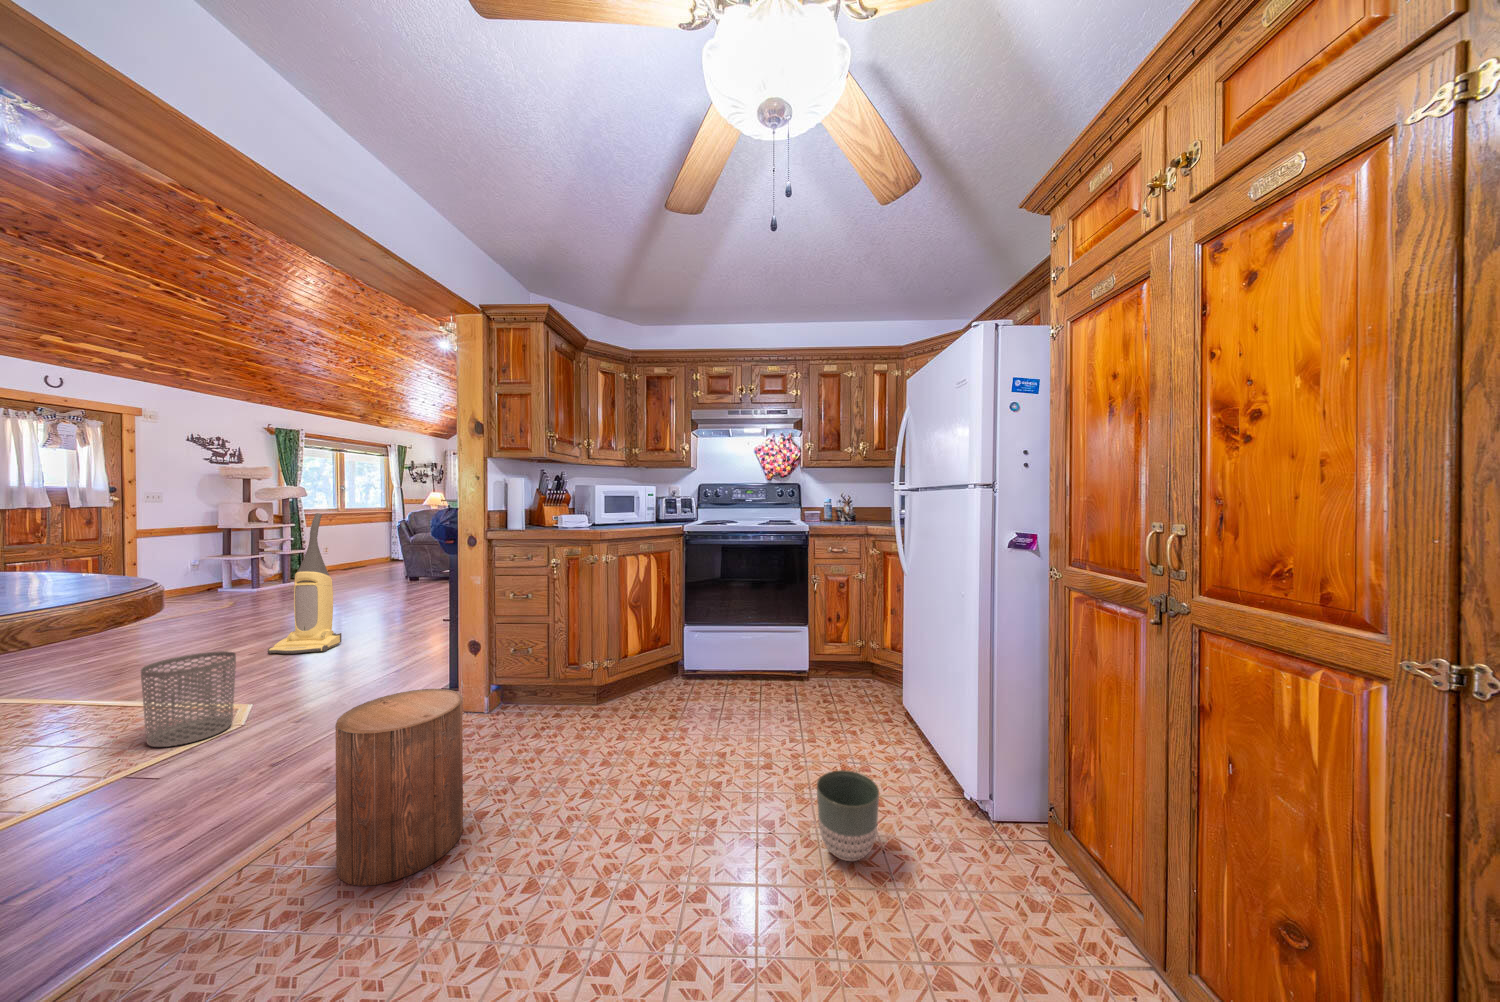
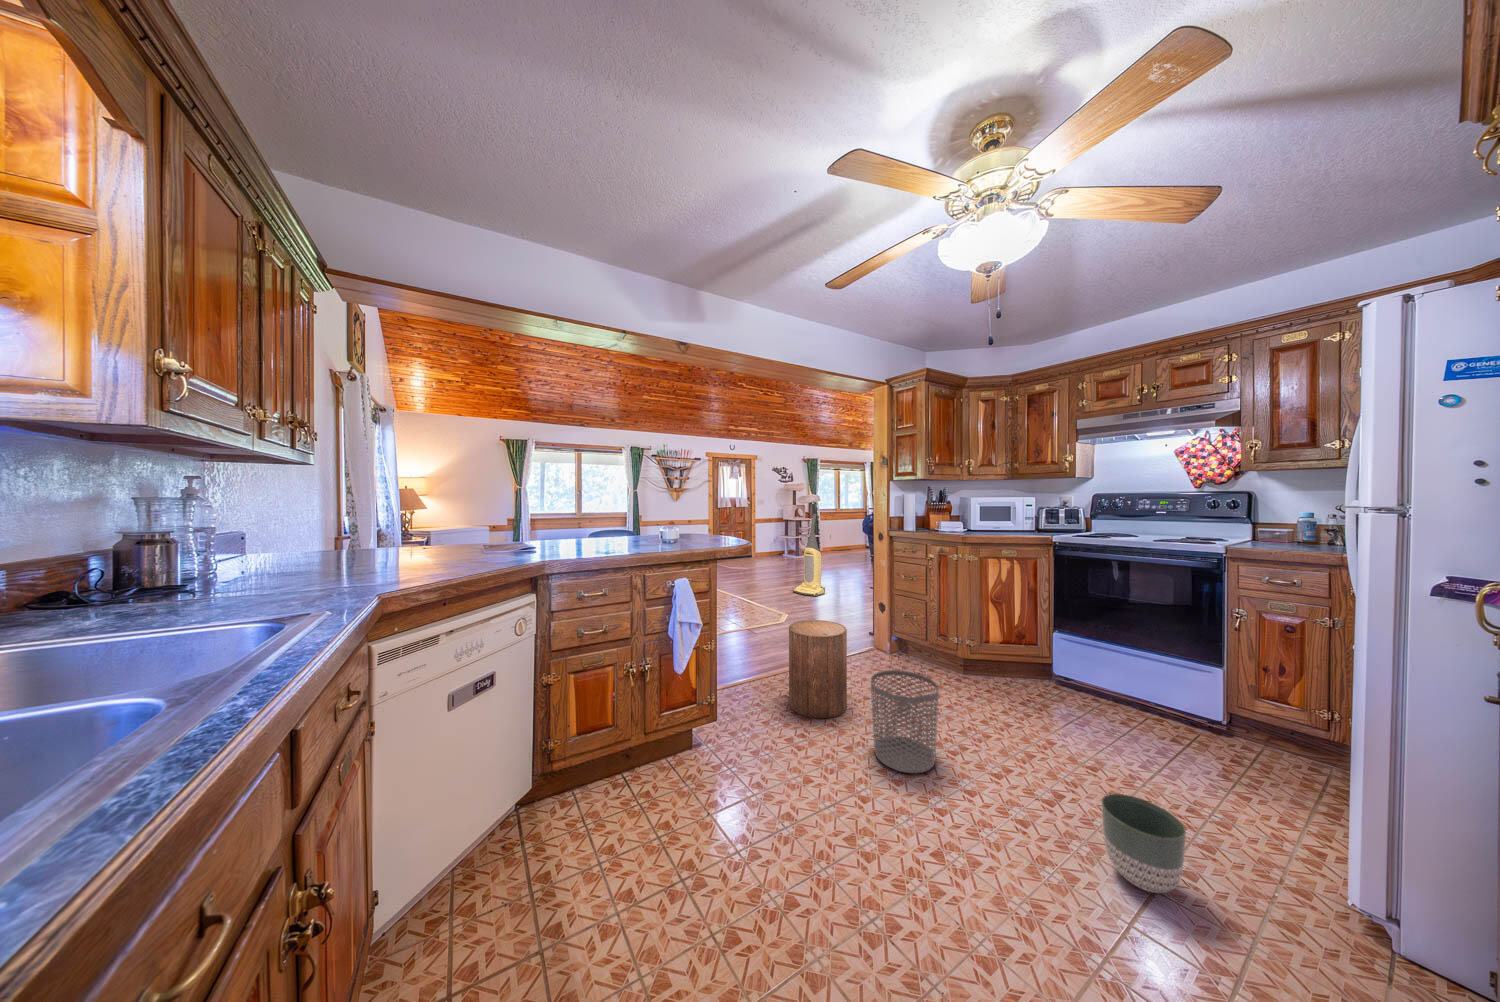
waste bin: present [141,651,236,747] -> present [871,670,939,773]

